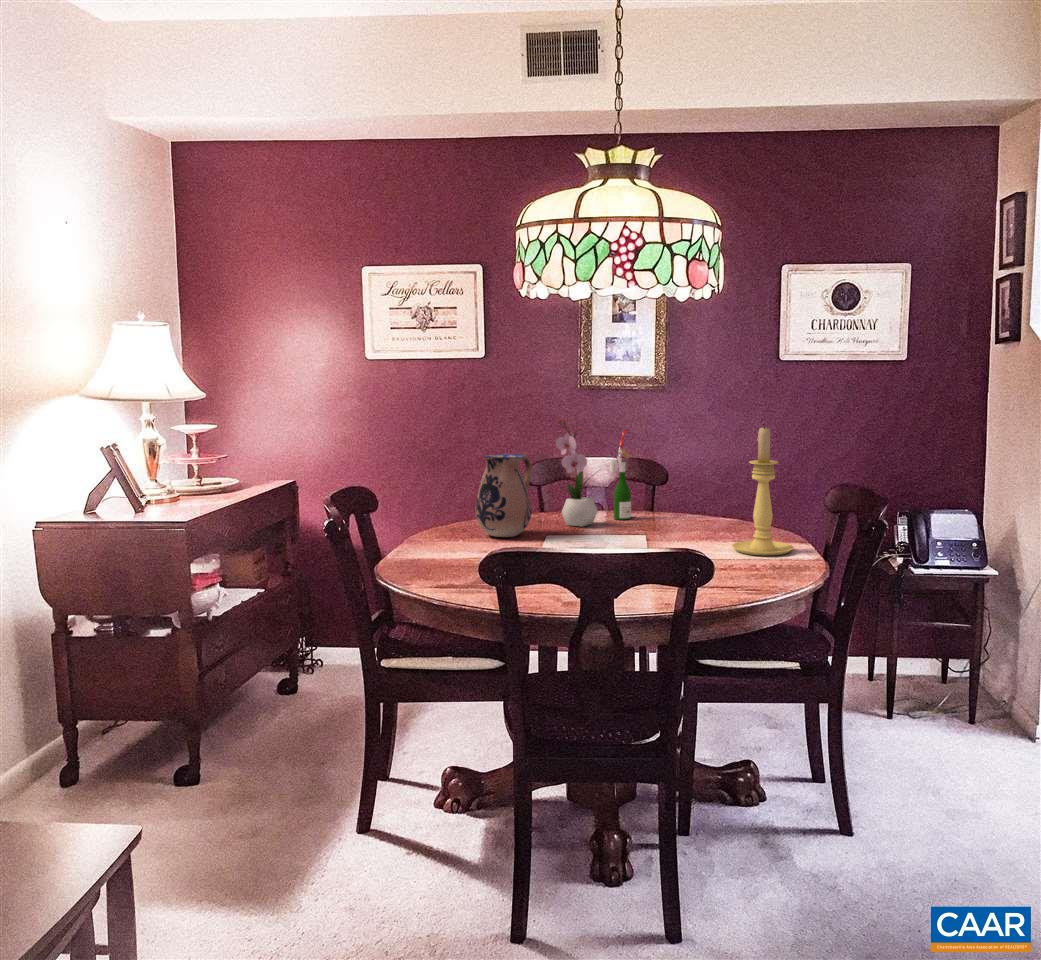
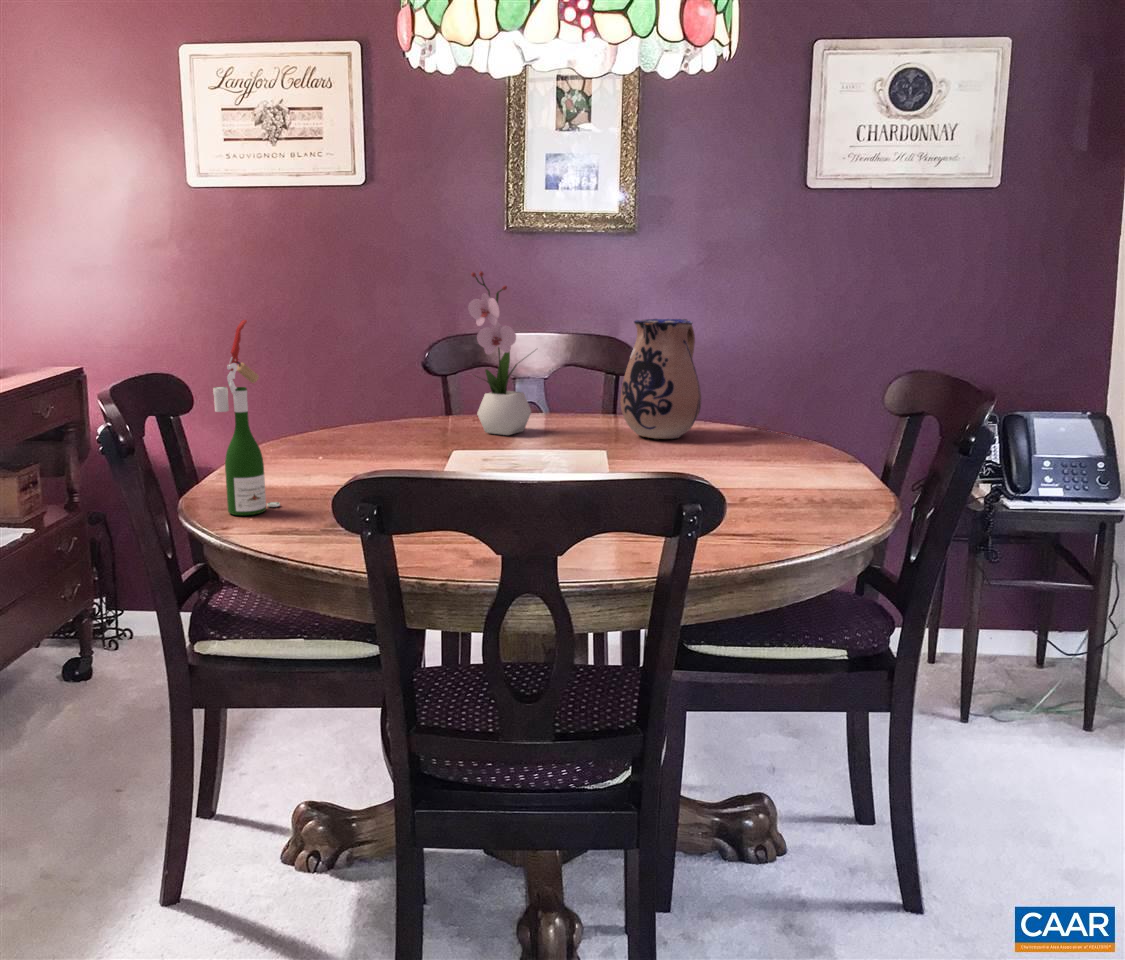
candle holder: present [732,427,794,555] -> none [734,280,826,480]
wine bottle: present [610,430,634,520] -> present [213,320,280,515]
ceramic pitcher: present [475,454,532,537] -> present [620,319,701,439]

